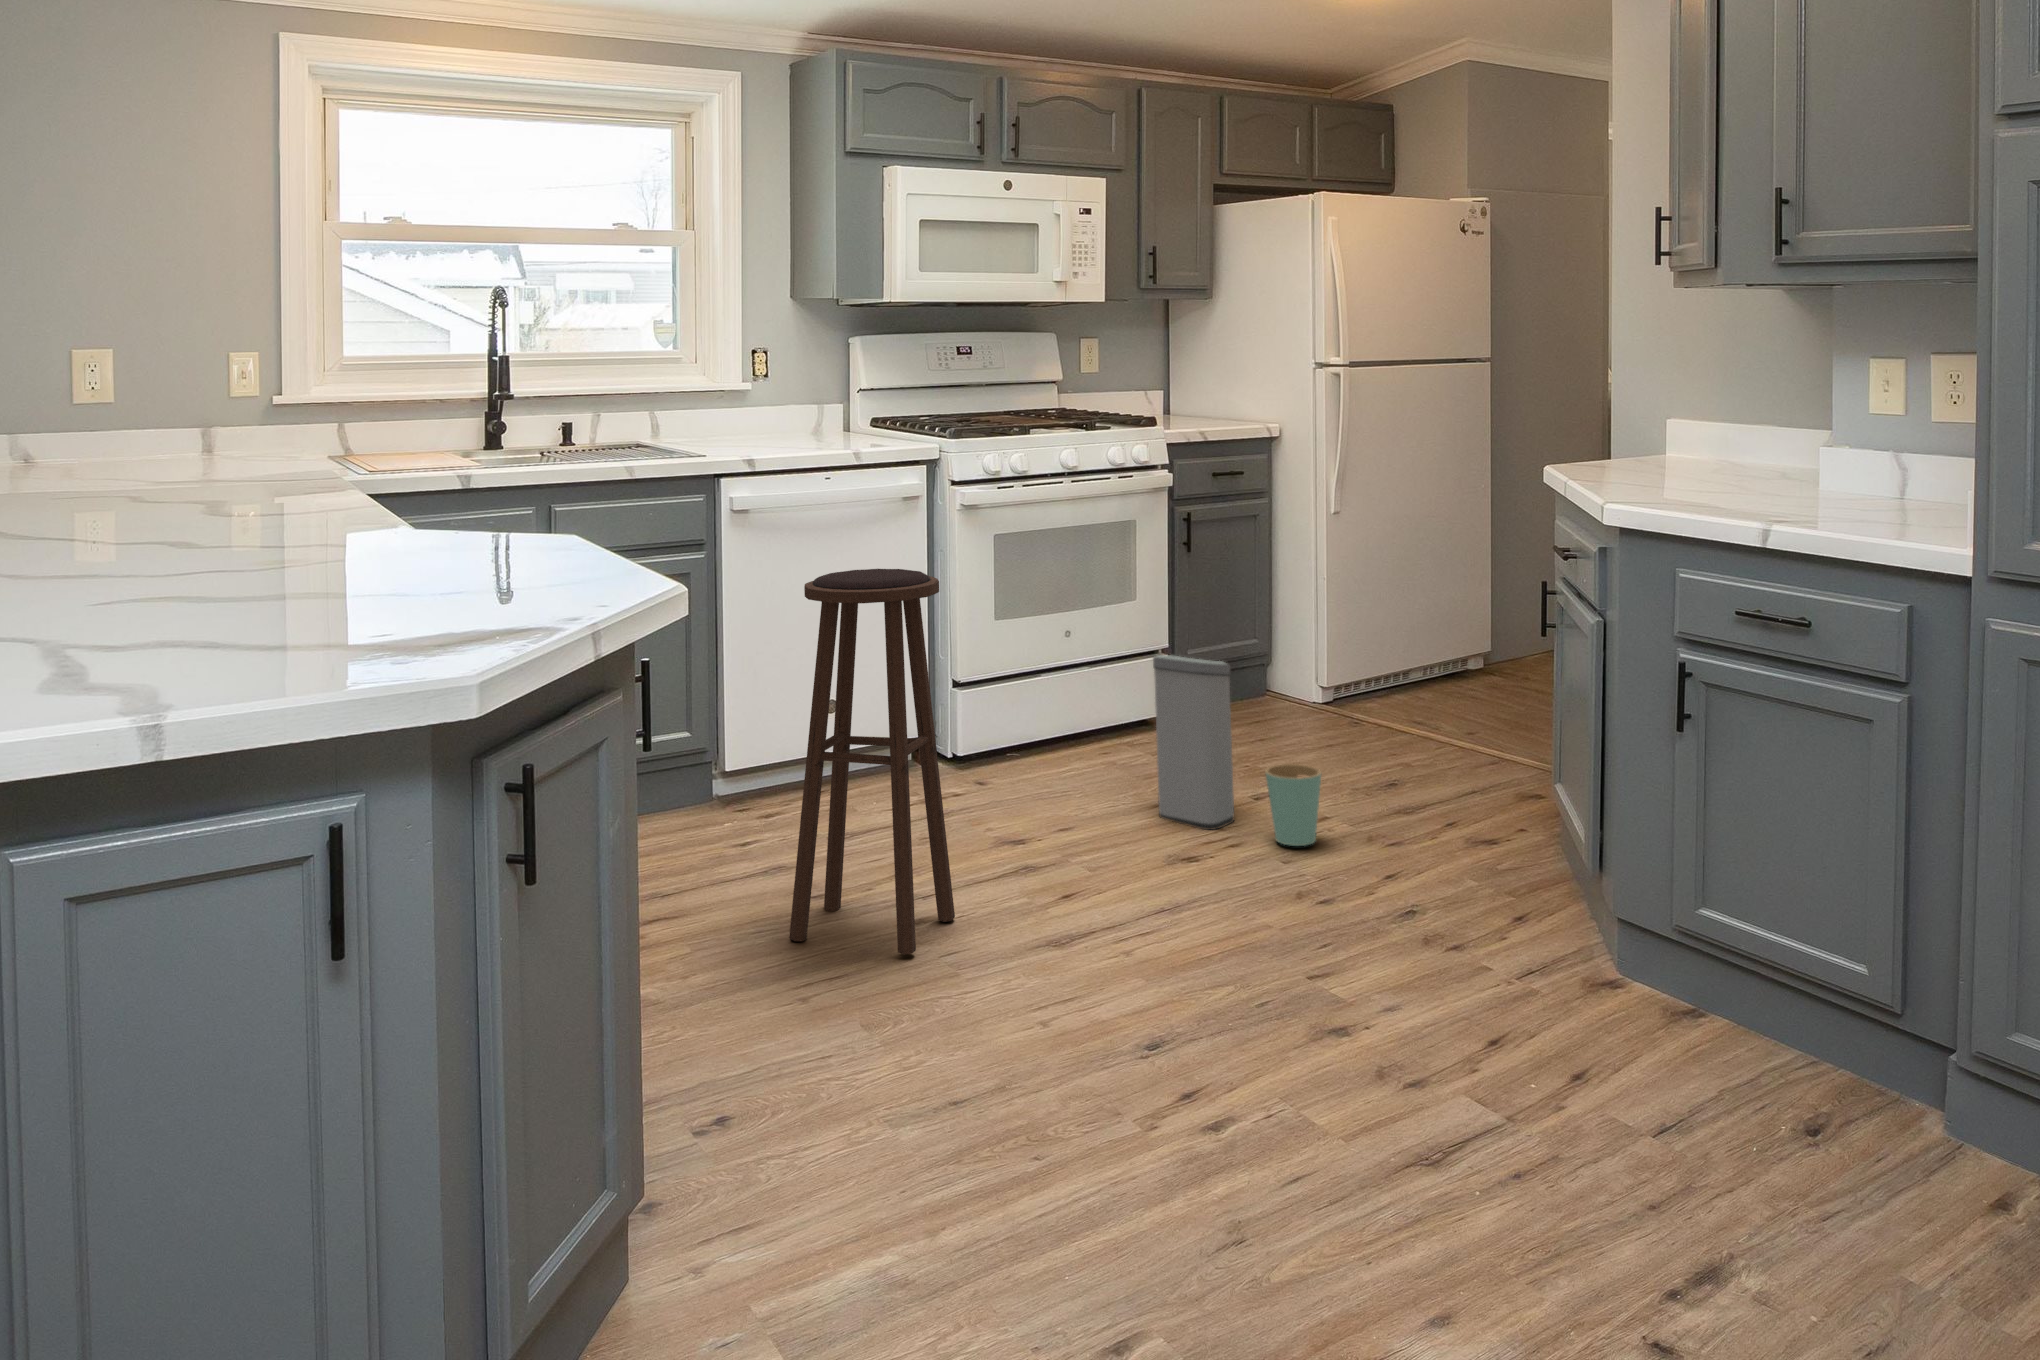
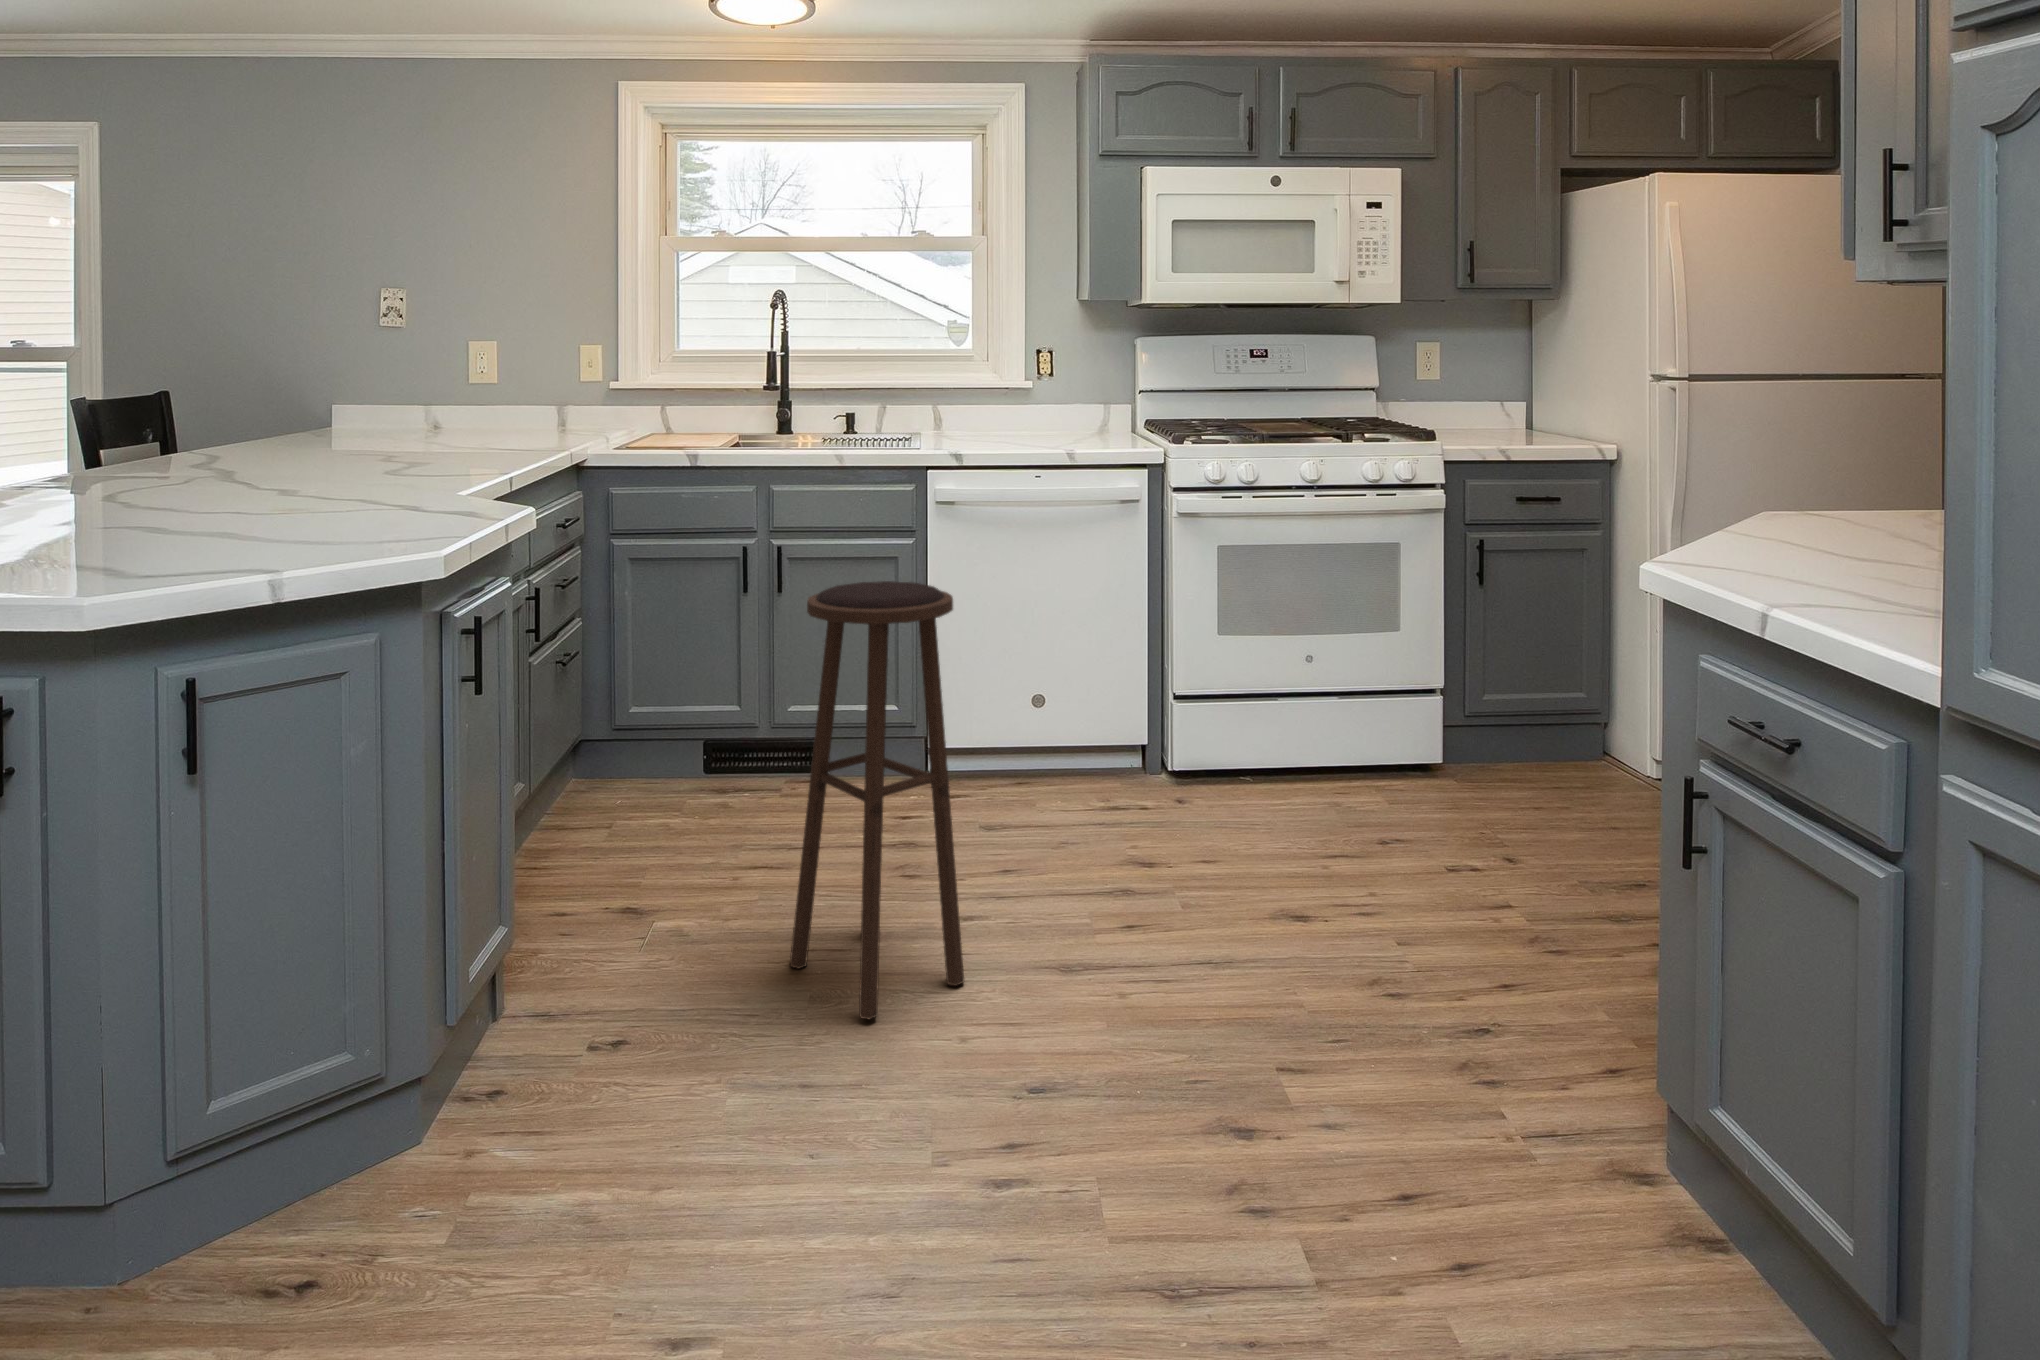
trash can: present [1153,655,1321,846] -> none [1320,712,1495,994]

